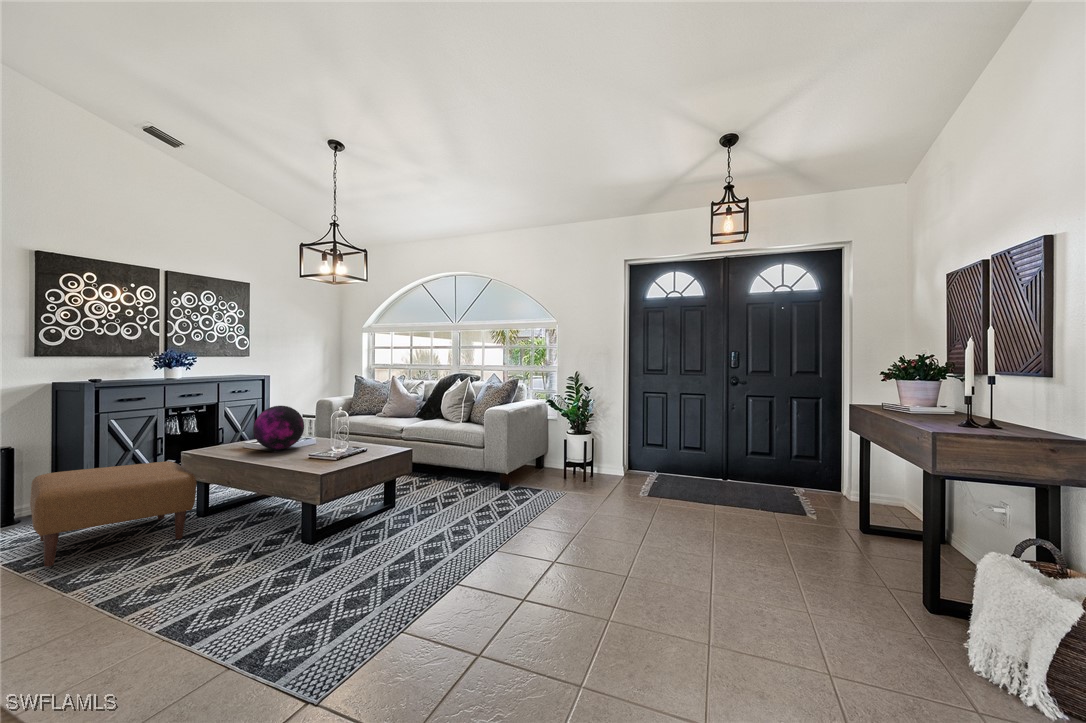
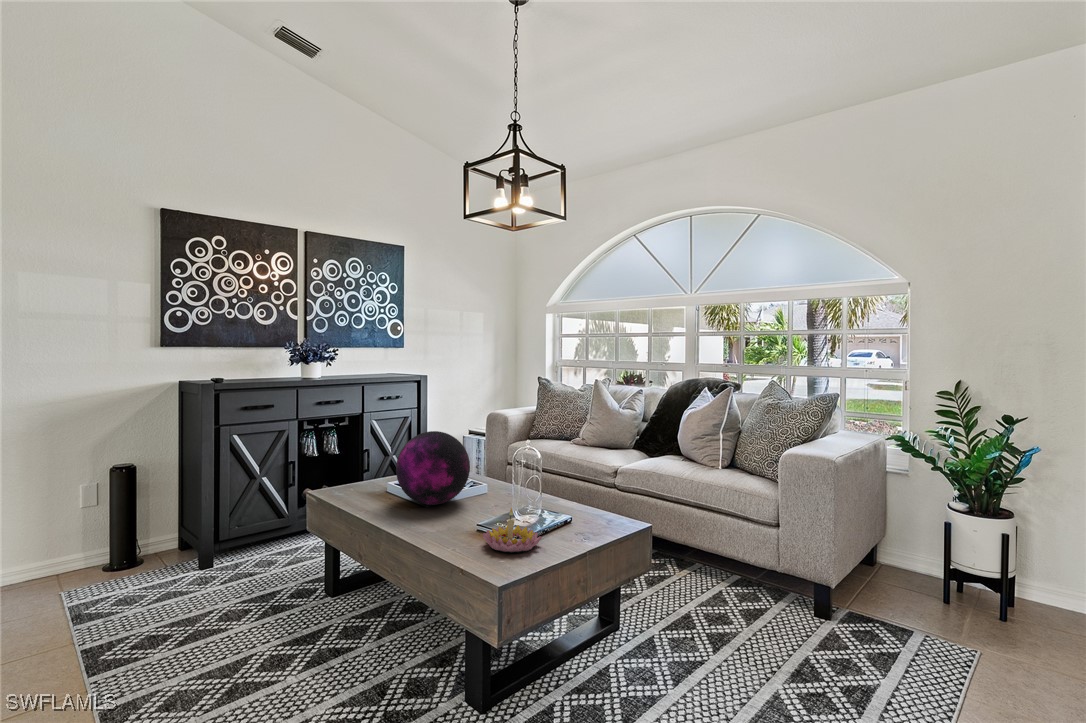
candle holder: none [313,440,348,463] -> present [483,508,542,553]
ottoman: present [30,462,197,567] -> none [101,505,315,672]

